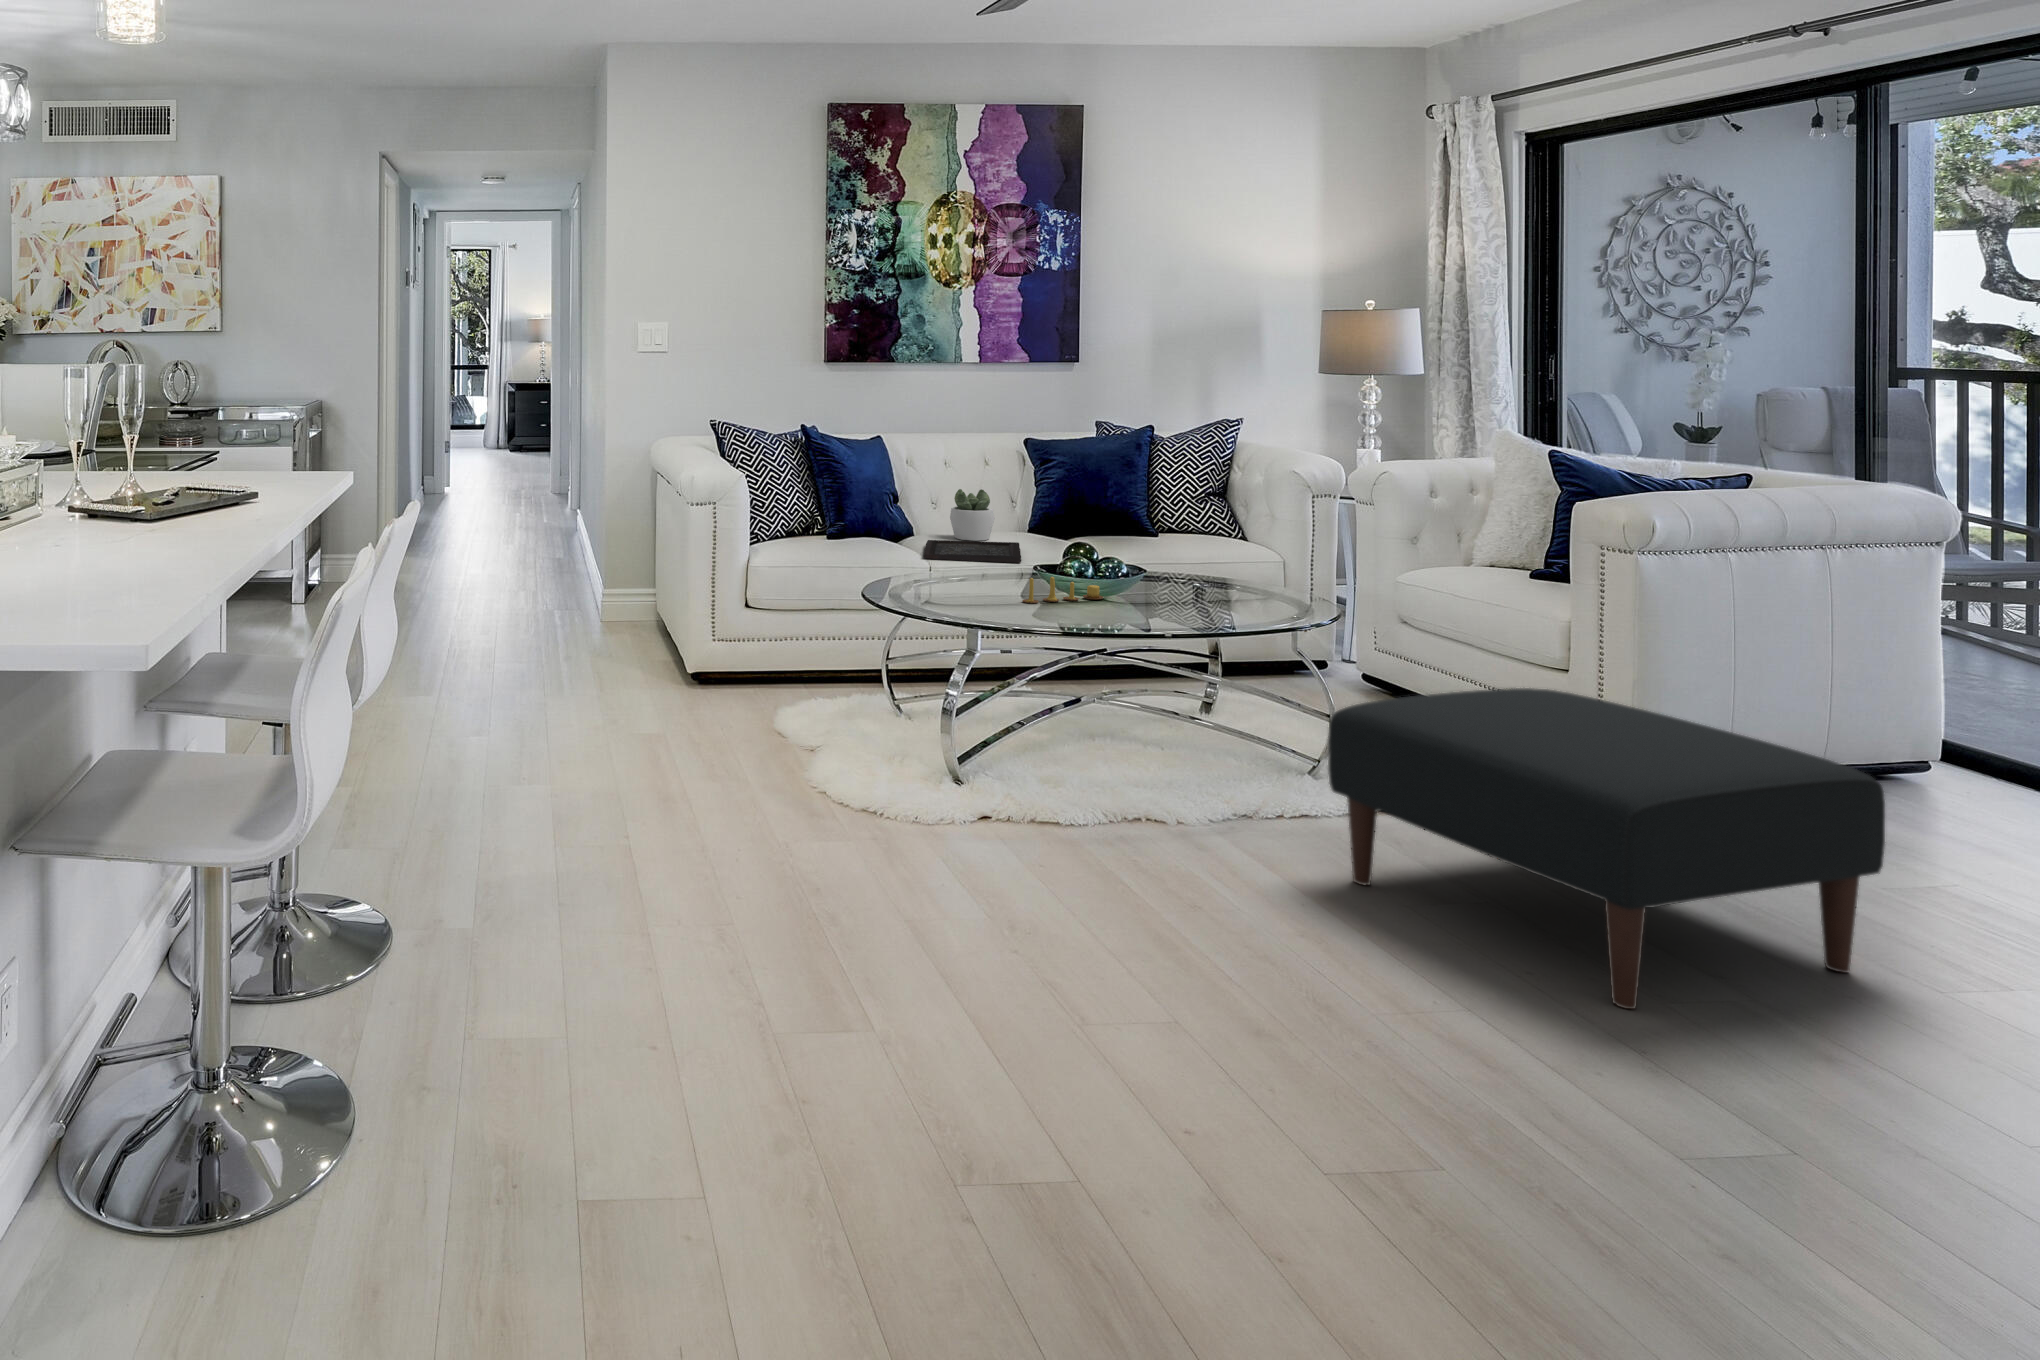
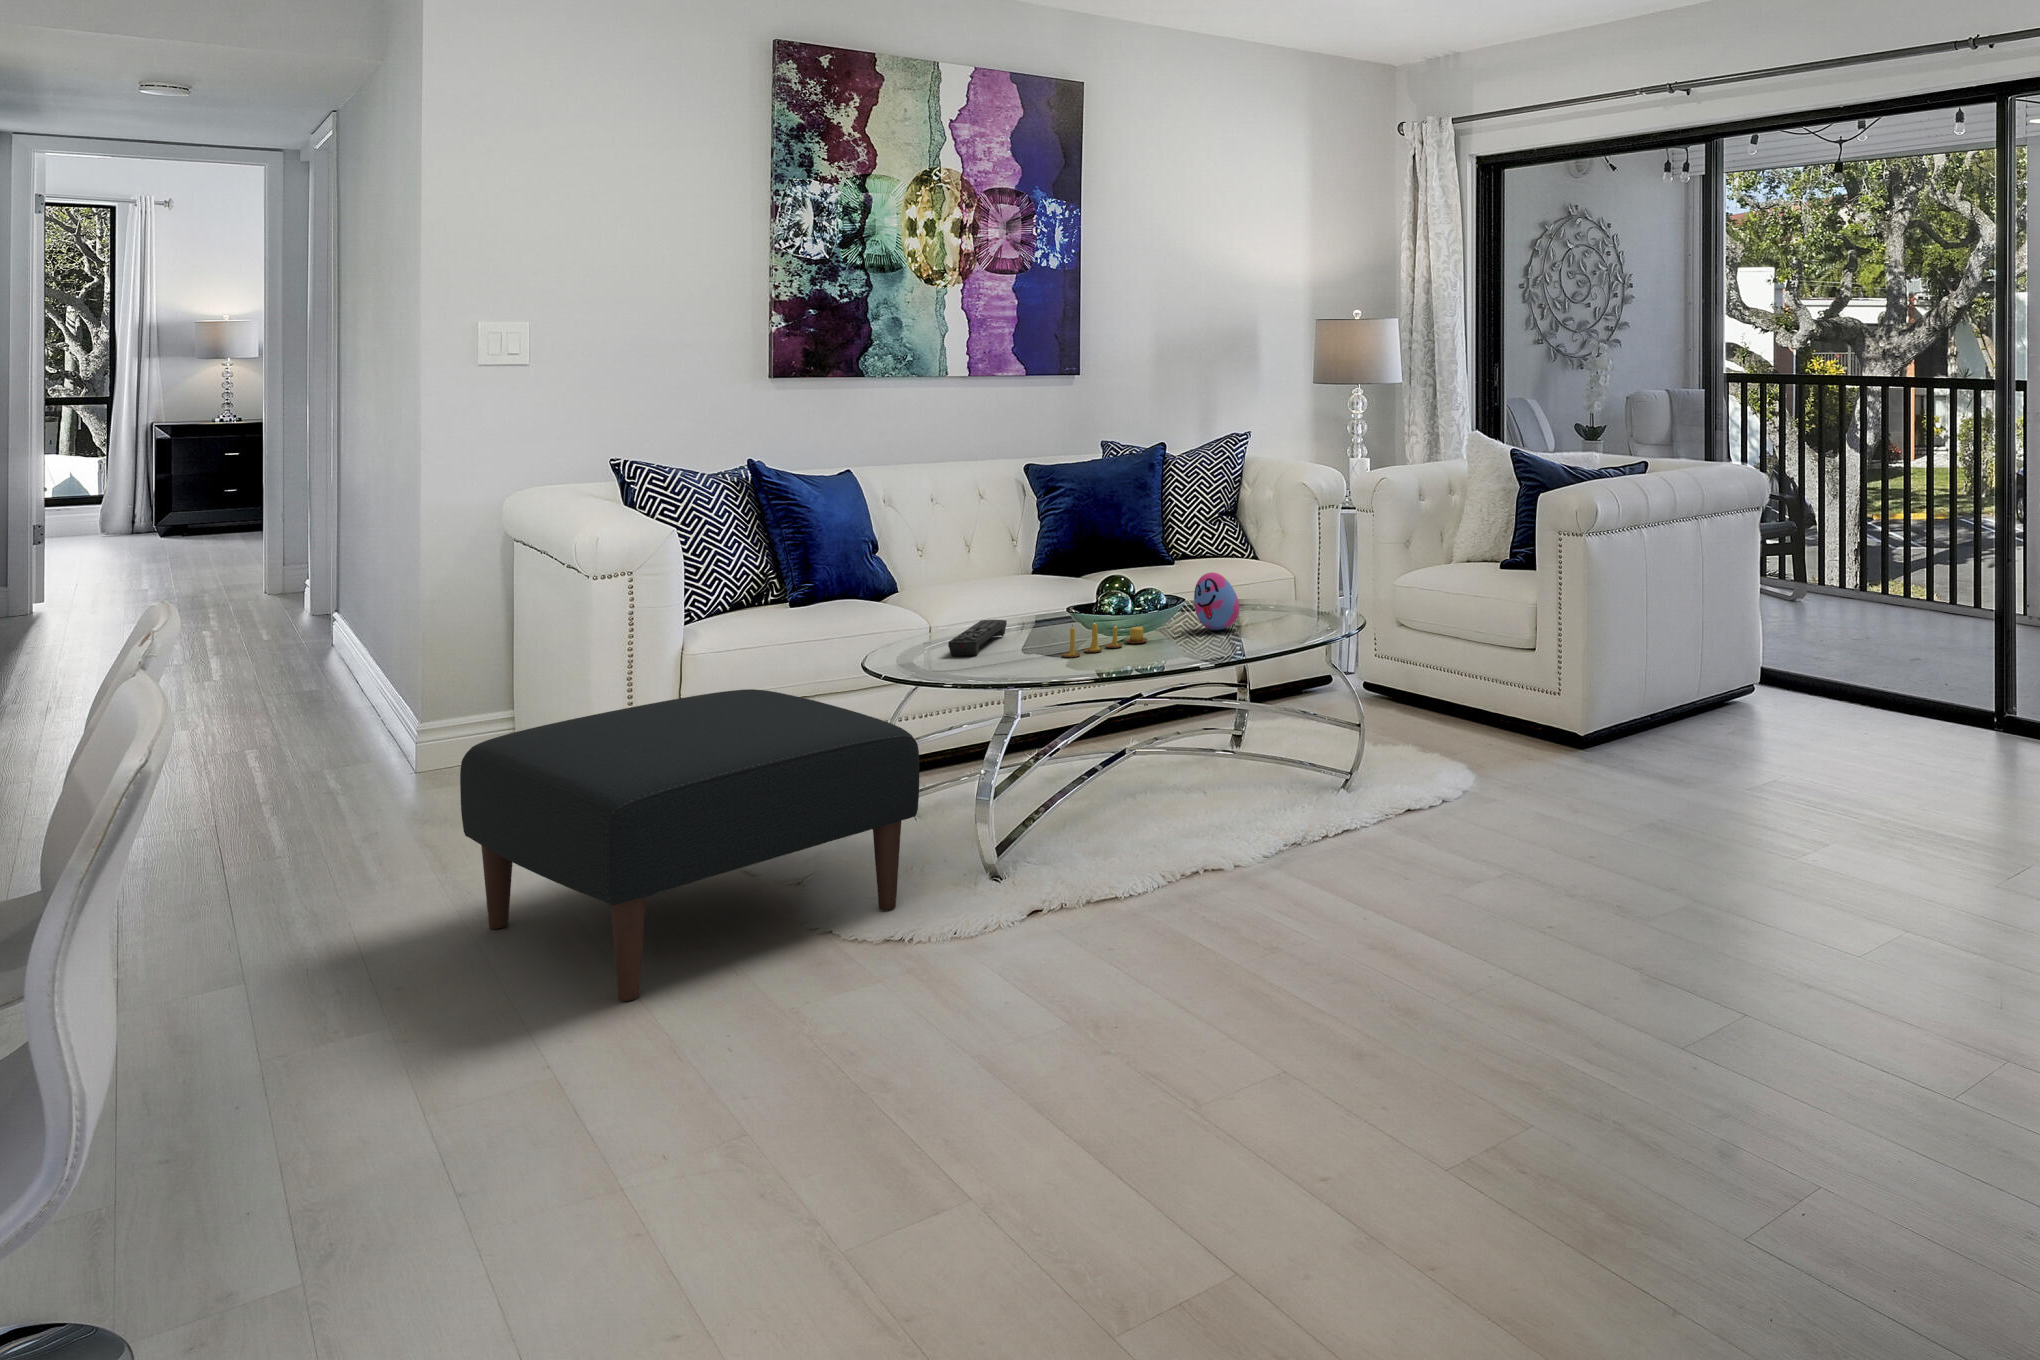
succulent plant: present [950,489,994,541] -> none [943,523,996,585]
tray: present [924,540,1021,563] -> none [920,583,1039,615]
decorative egg: none [1152,545,1197,598] -> present [1194,572,1239,630]
remote control: none [930,566,984,593] -> present [948,620,1007,656]
ottoman: present [1328,688,1885,1009] -> present [460,689,919,1001]

